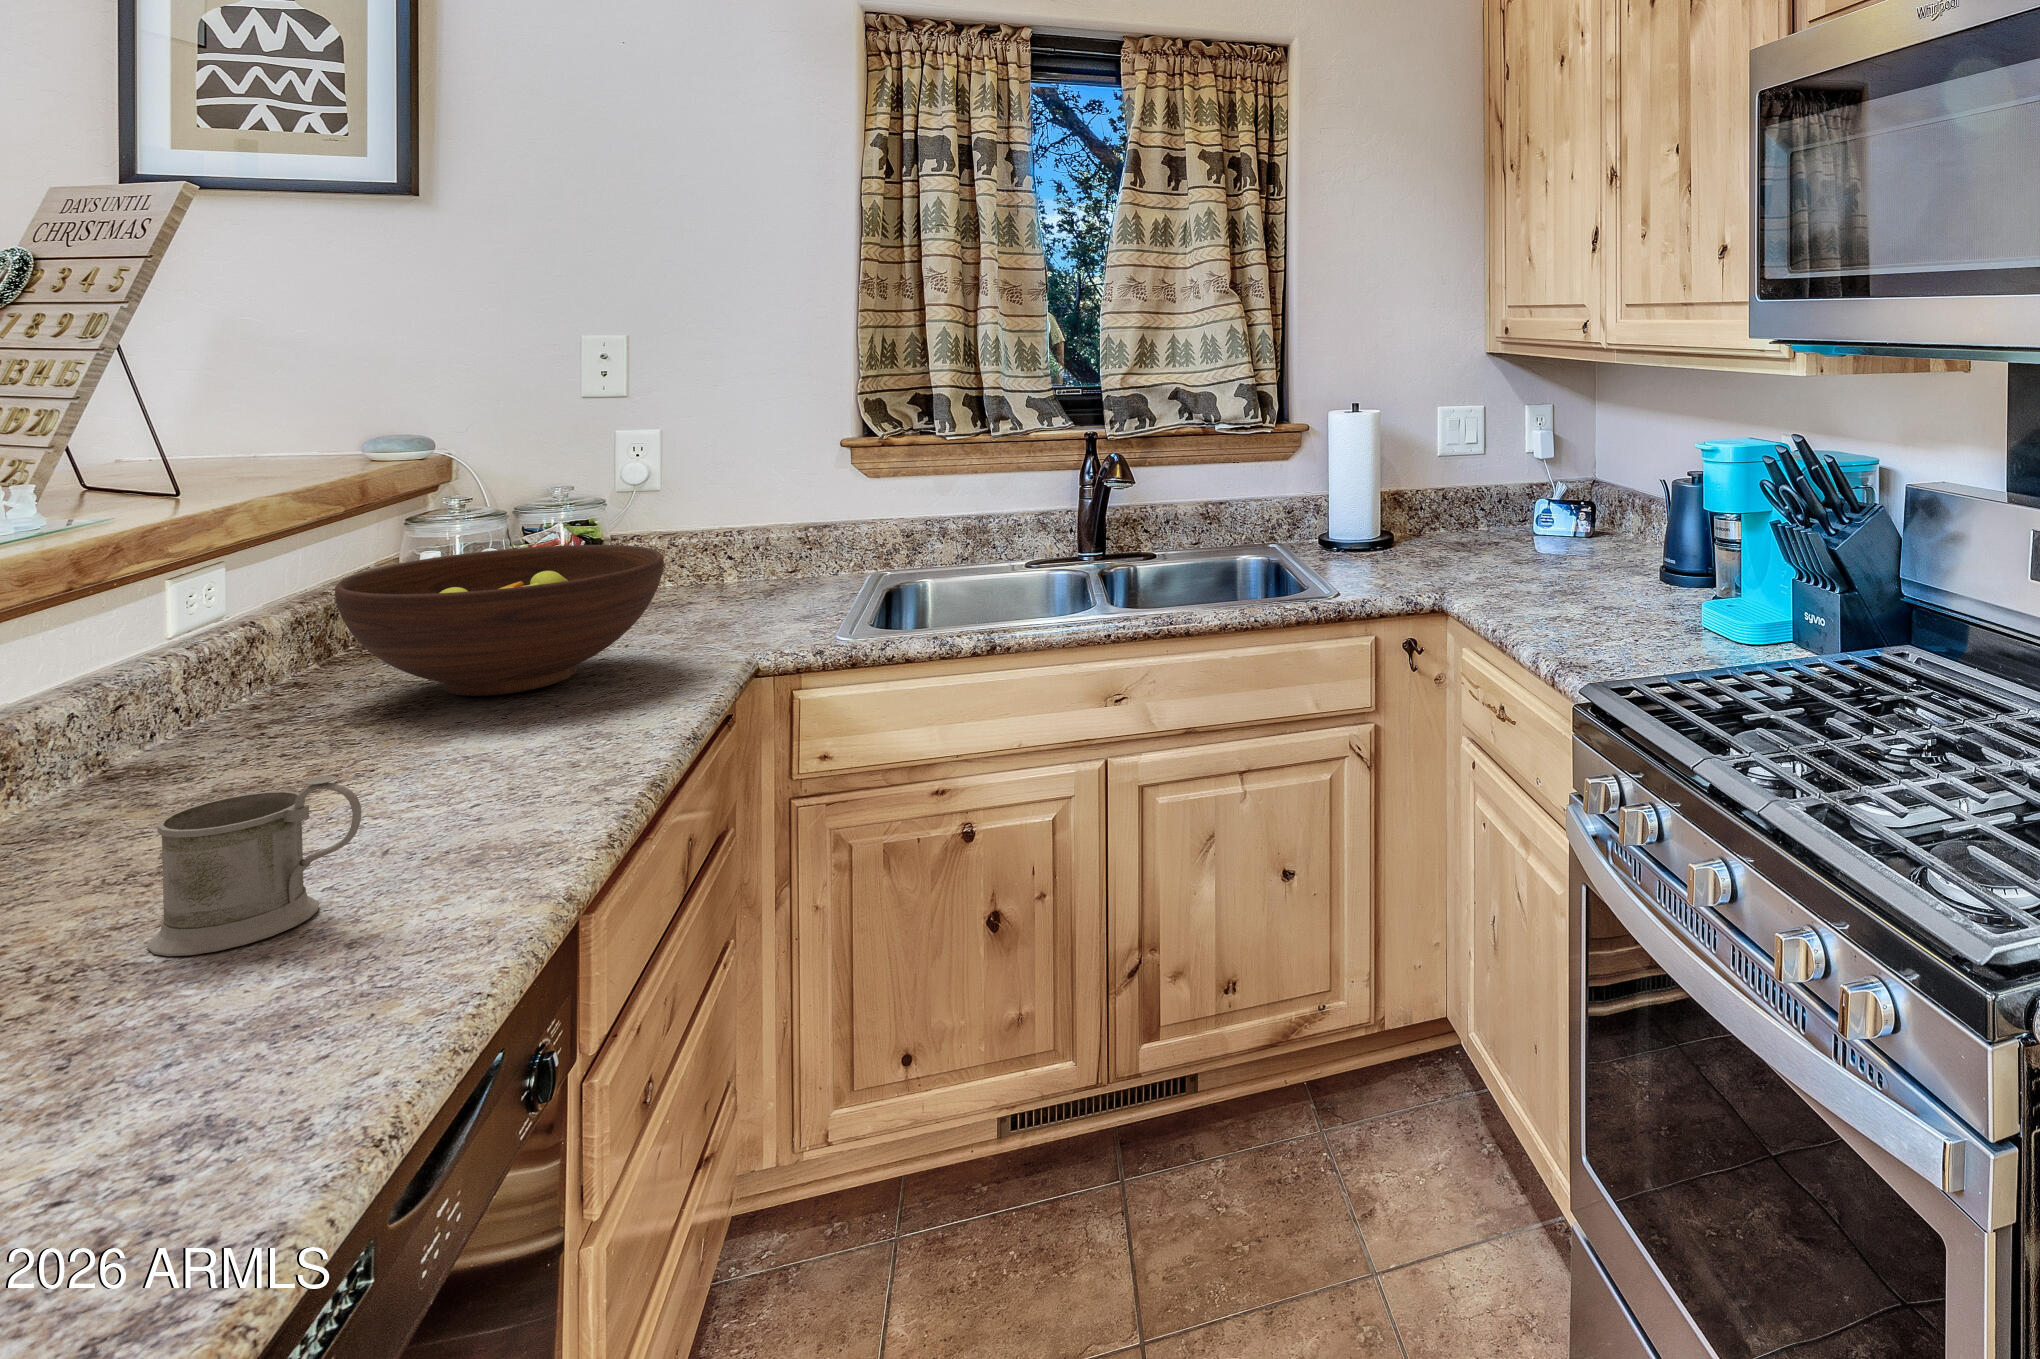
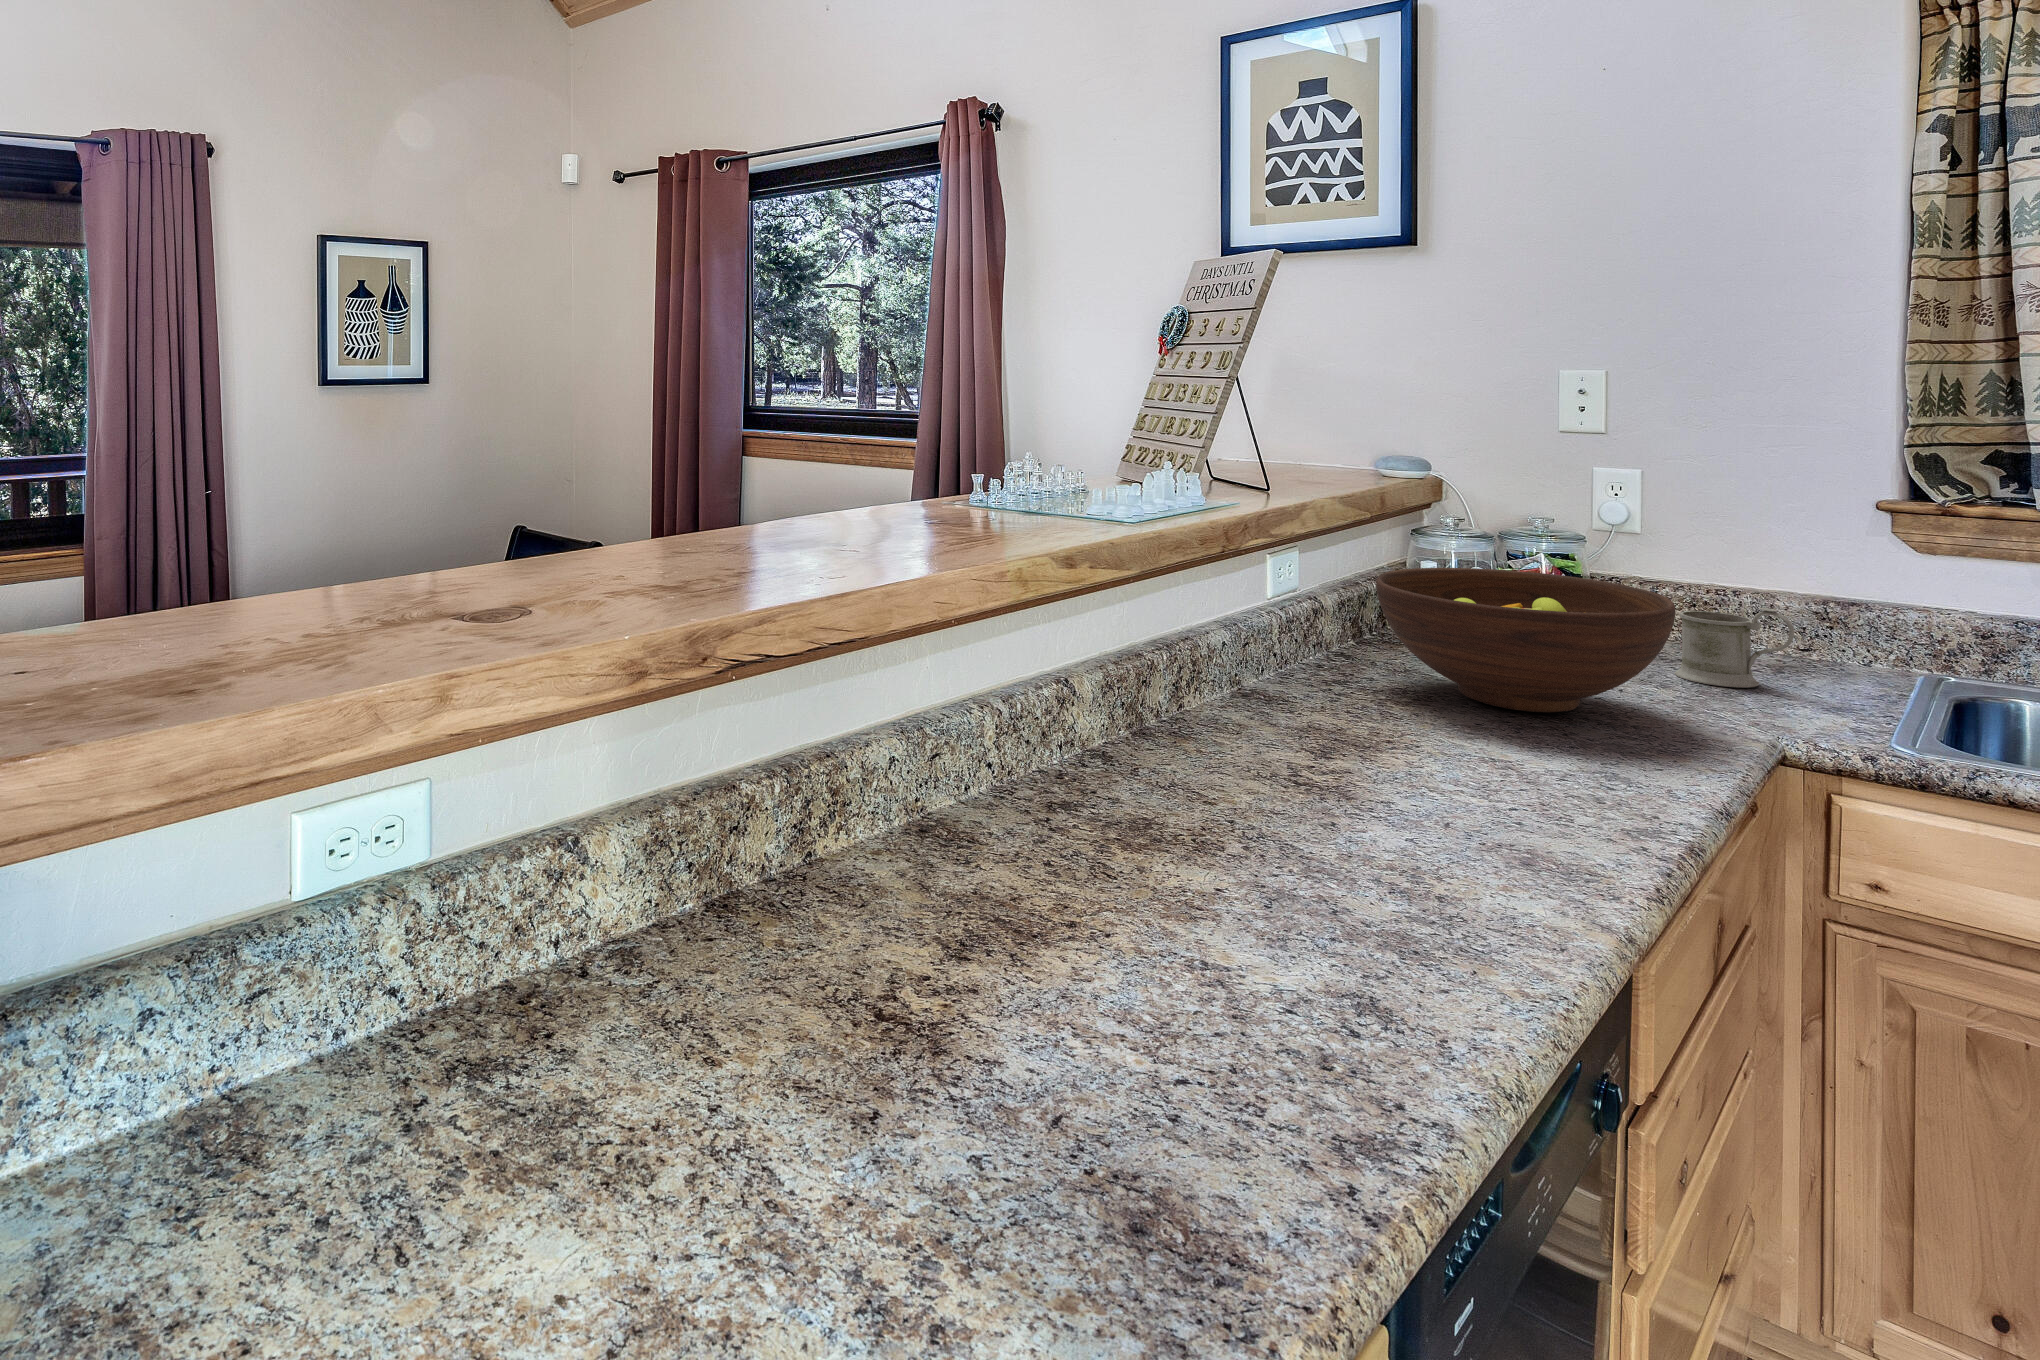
mug: present [147,776,361,956] -> present [1675,608,1794,688]

